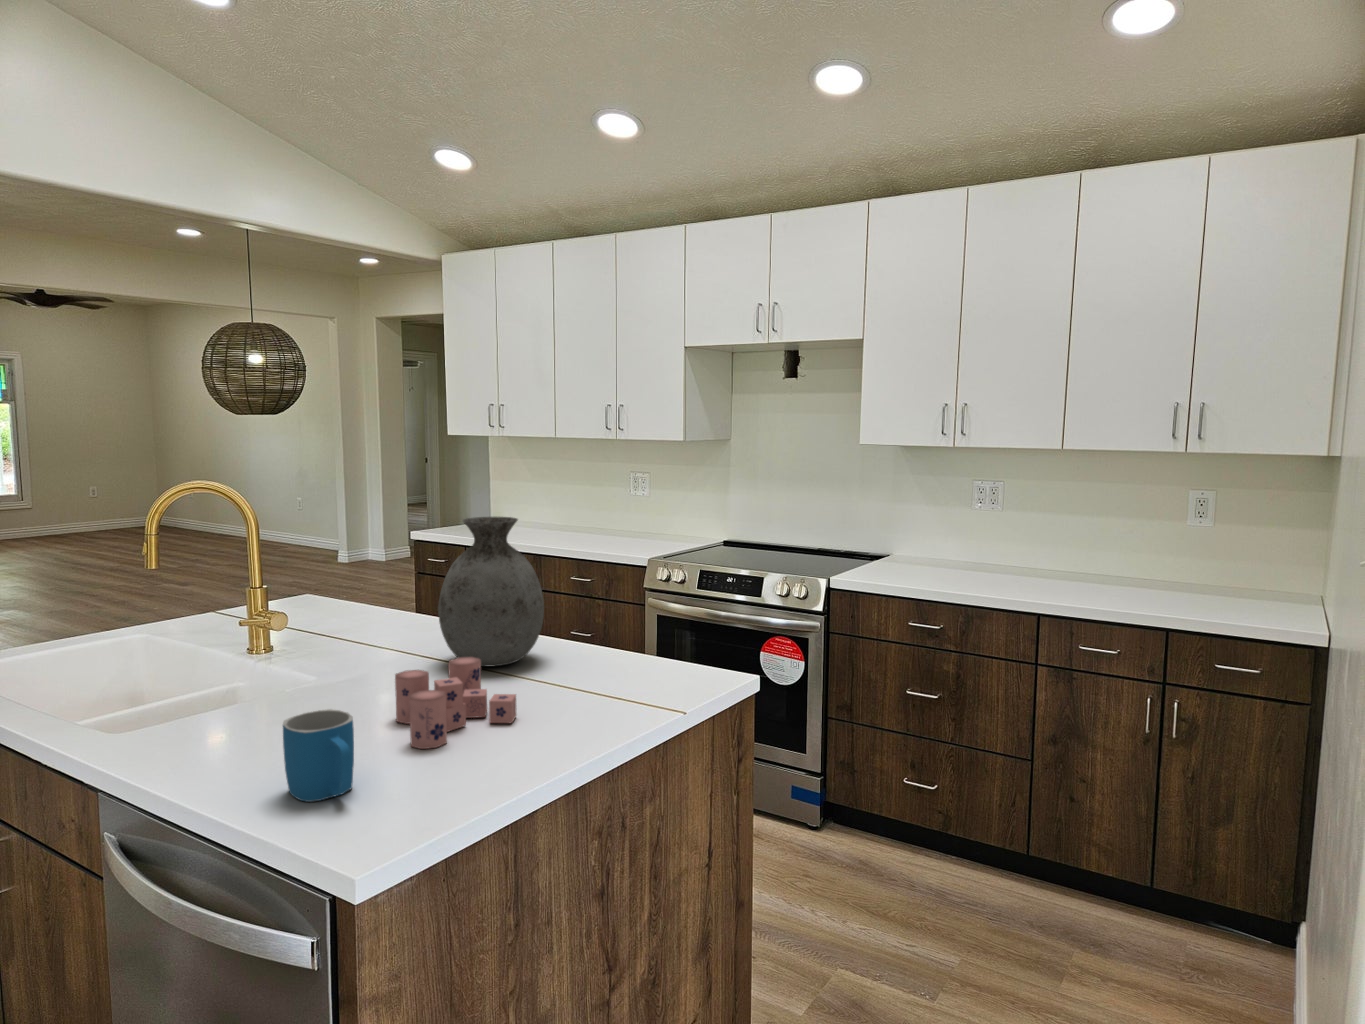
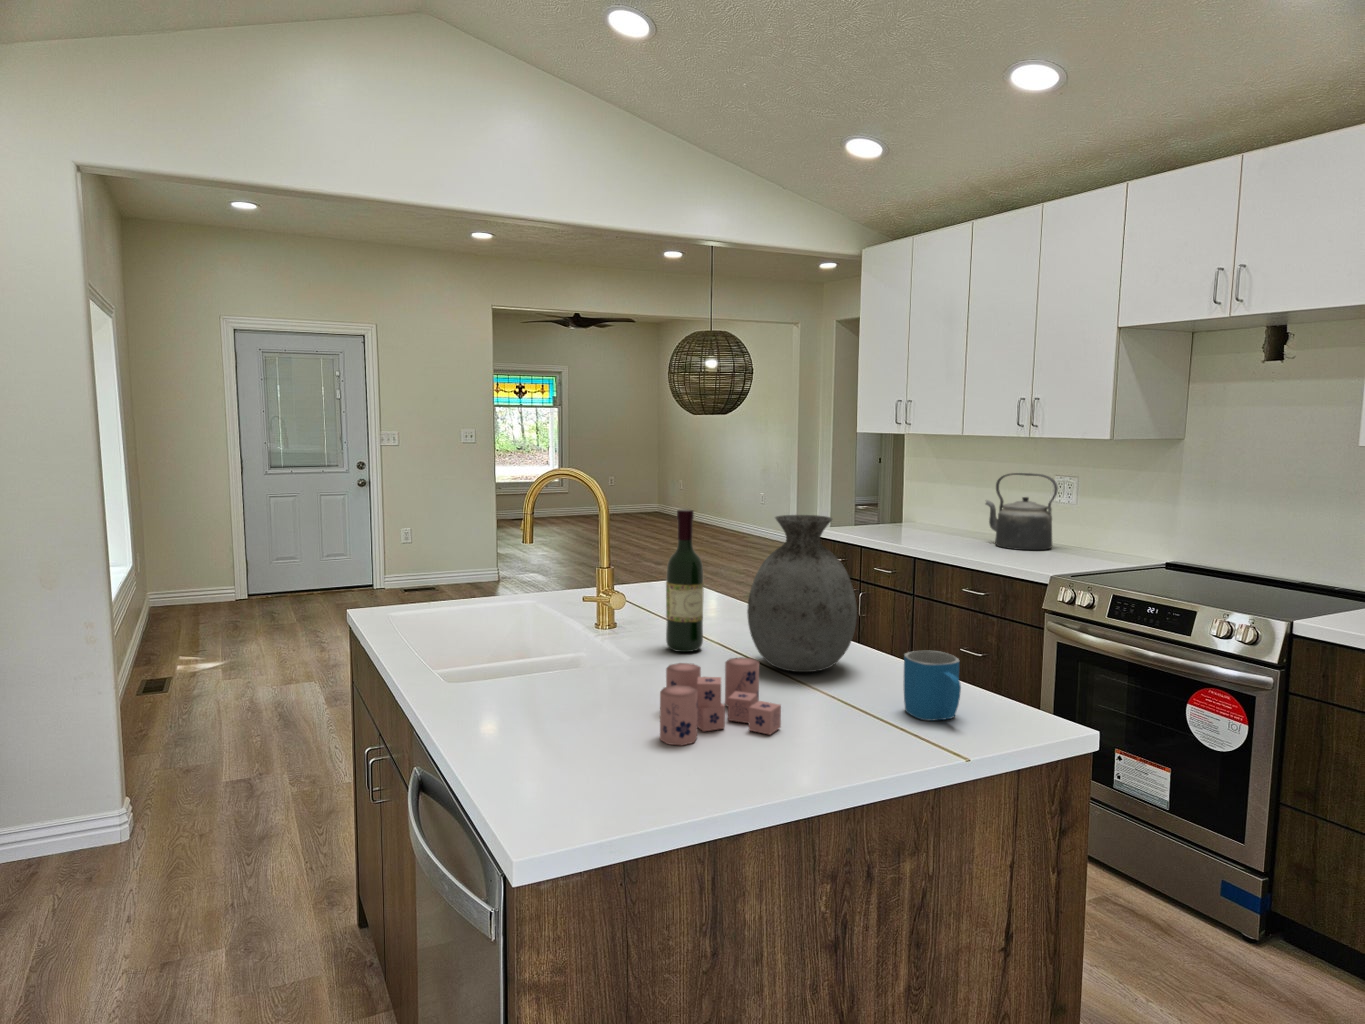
kettle: none [571,469,633,539] -> present [986,473,1058,550]
wine bottle: none [343,518,385,665] -> present [666,509,704,652]
mug: present [283,709,354,802] -> present [904,651,961,721]

